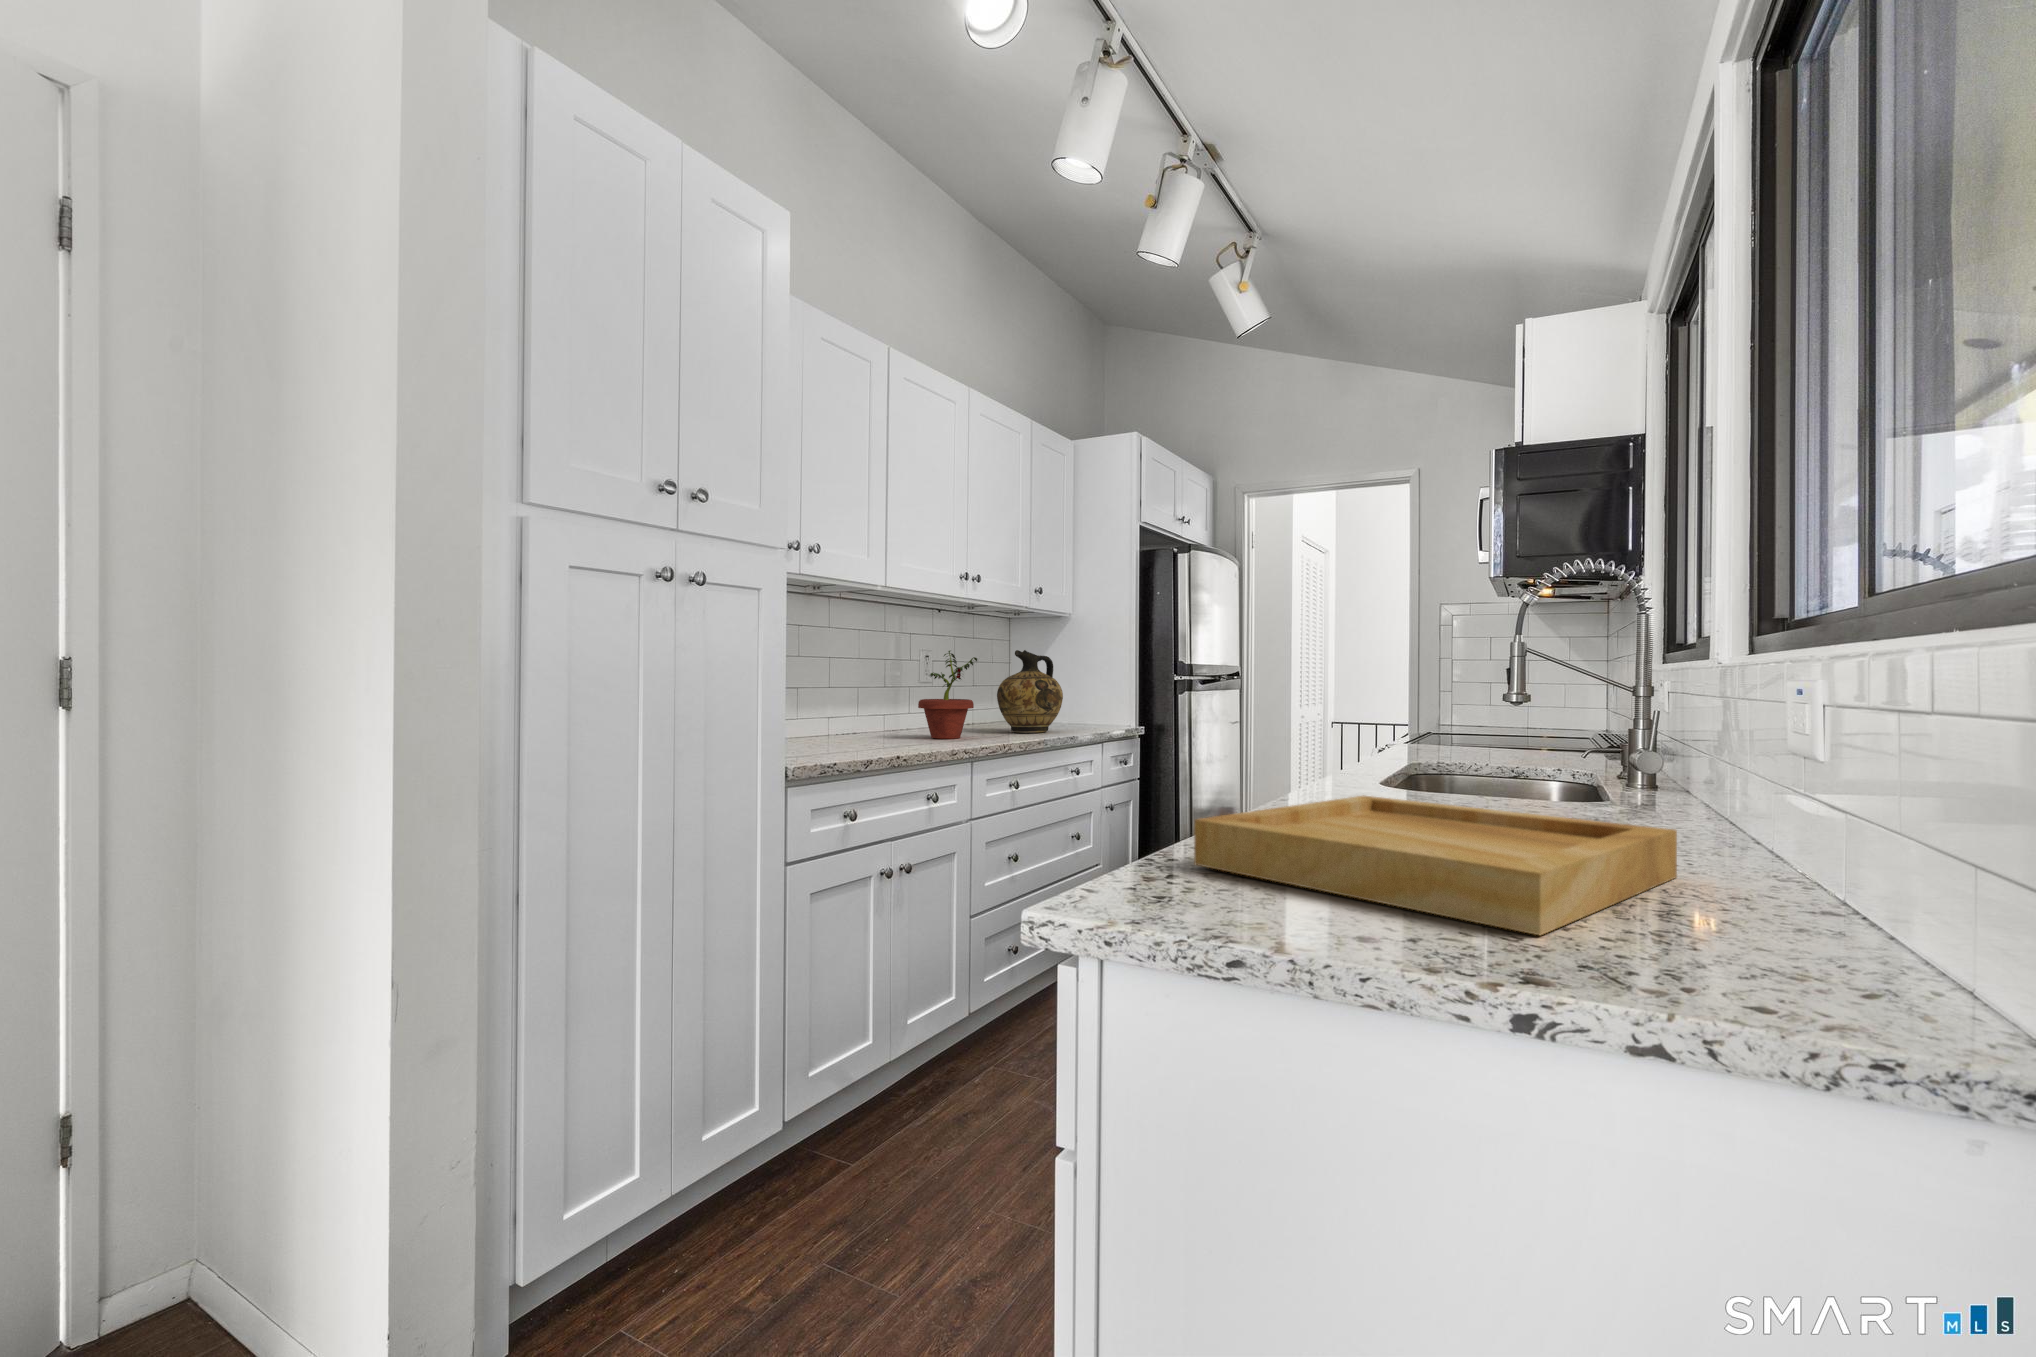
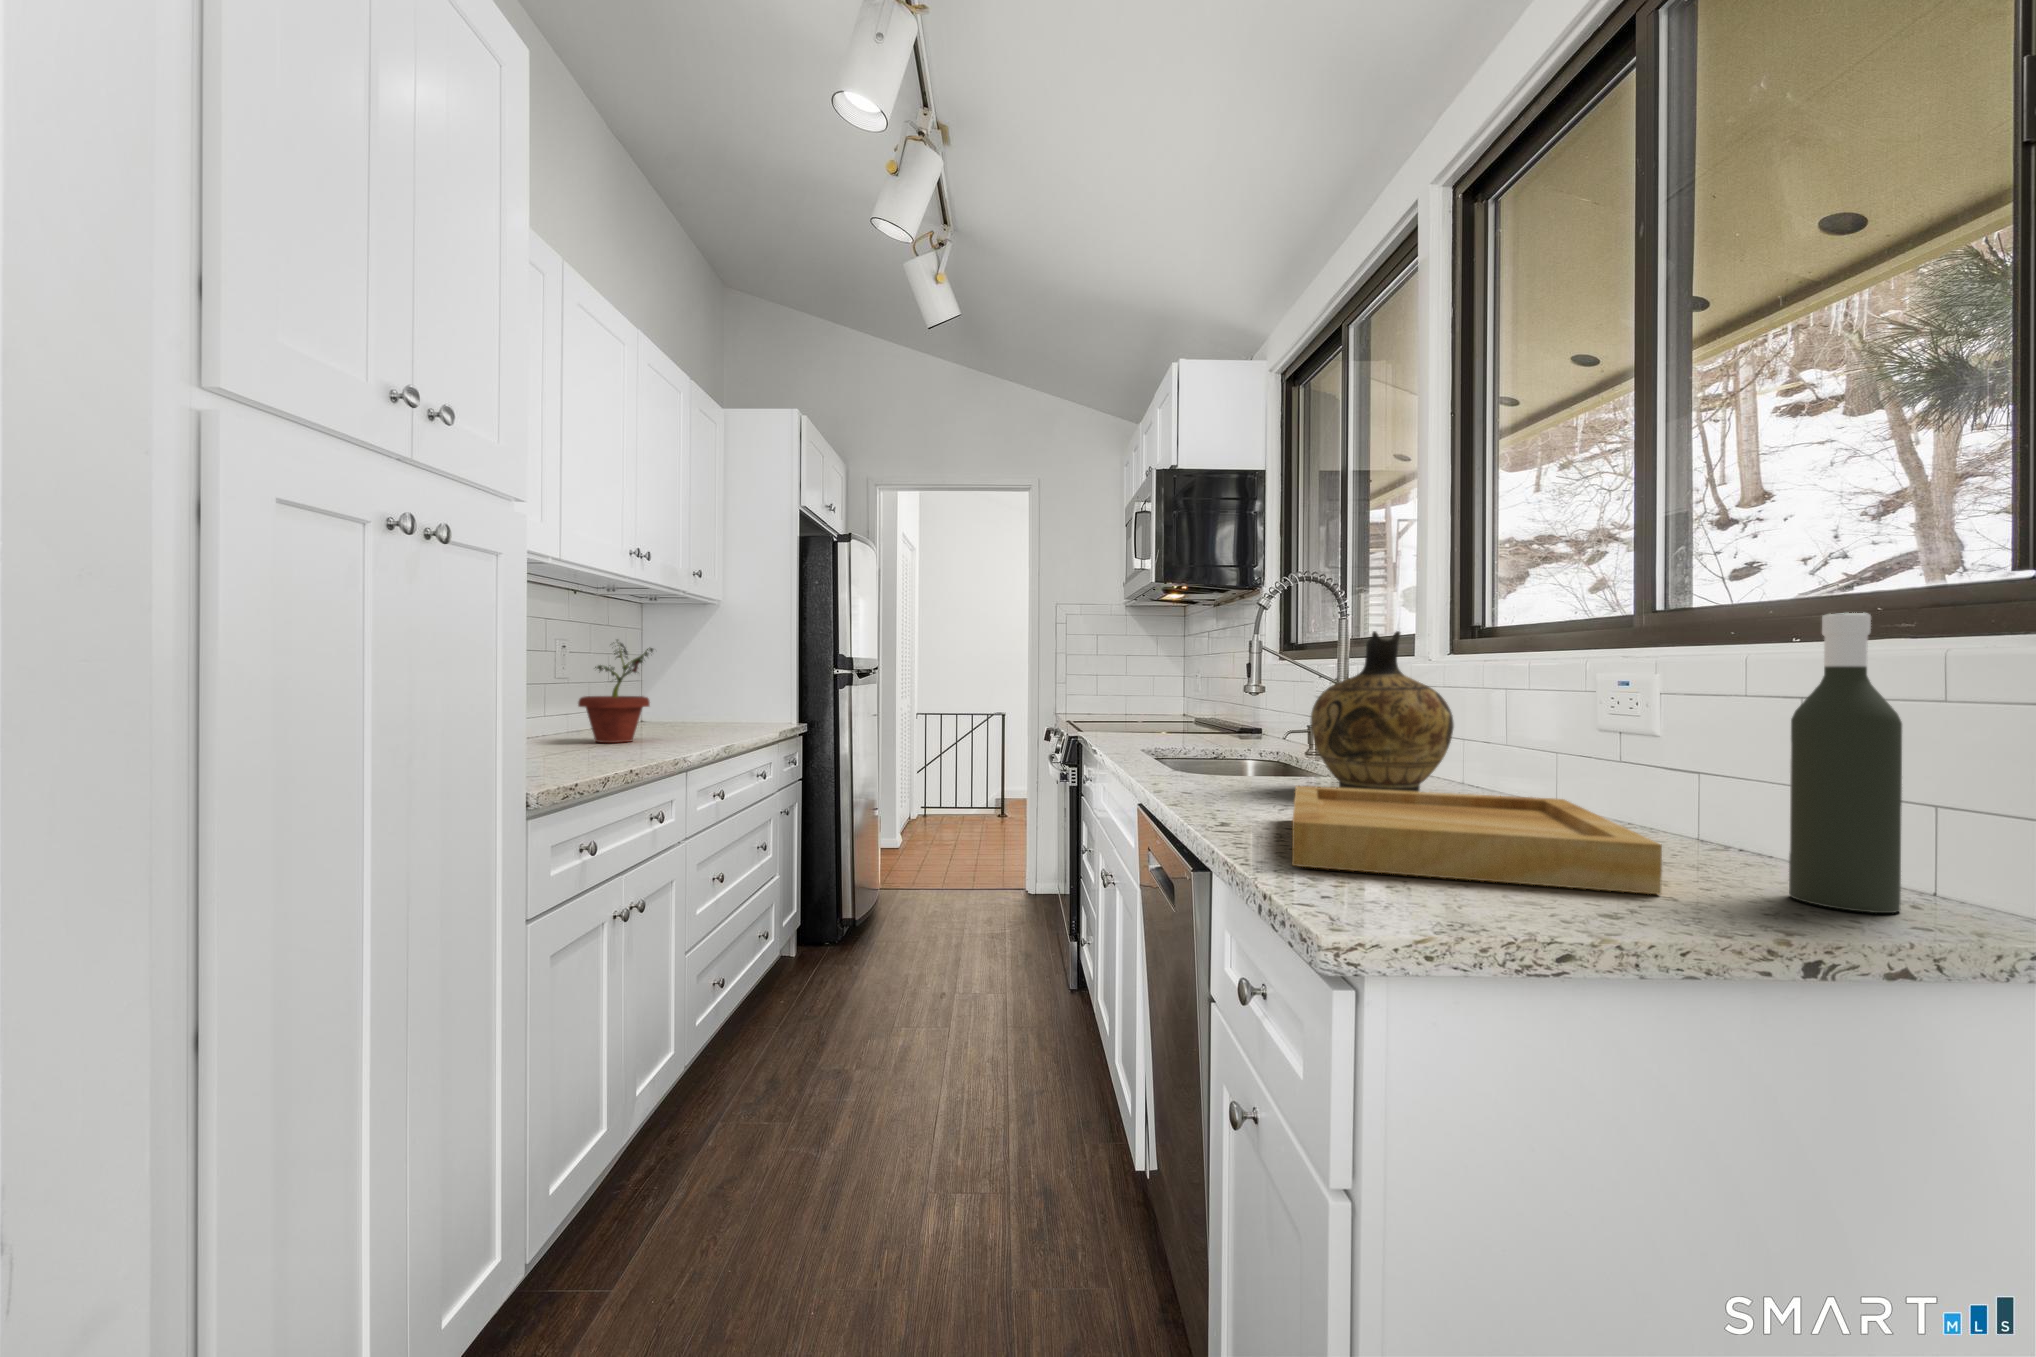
bottle: none [1731,568,1883,998] -> present [1789,613,1902,913]
ceramic jug: present [997,650,1063,733] -> present [1311,631,1454,792]

